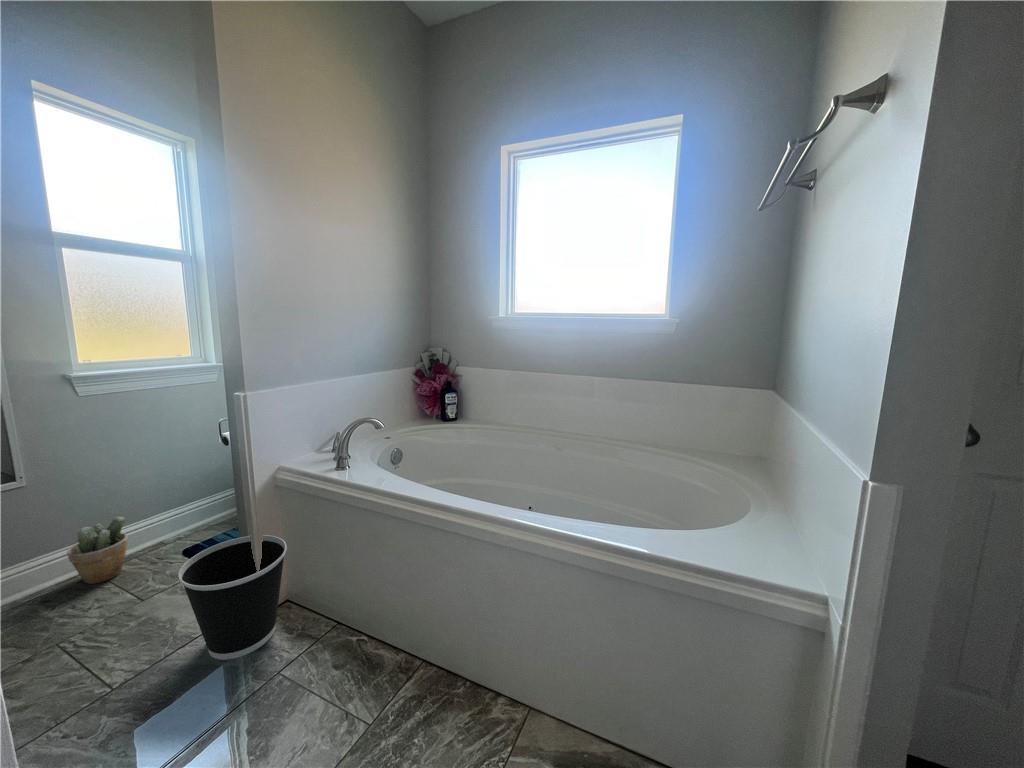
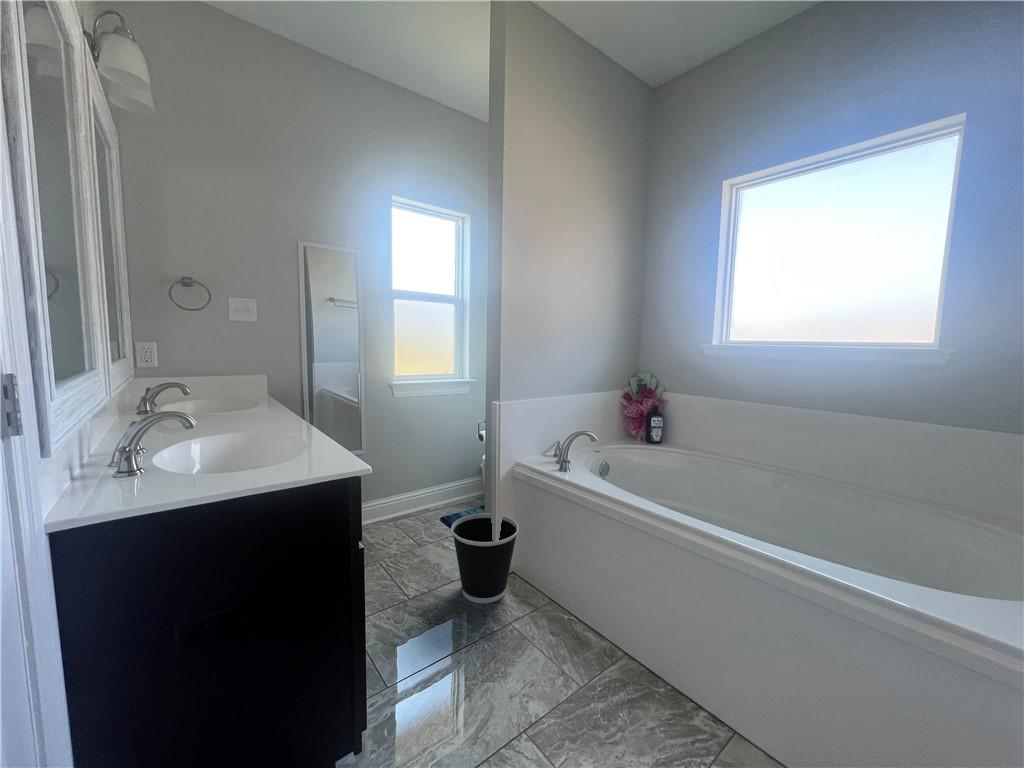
potted plant: present [67,516,128,584] -> none [381,485,411,529]

